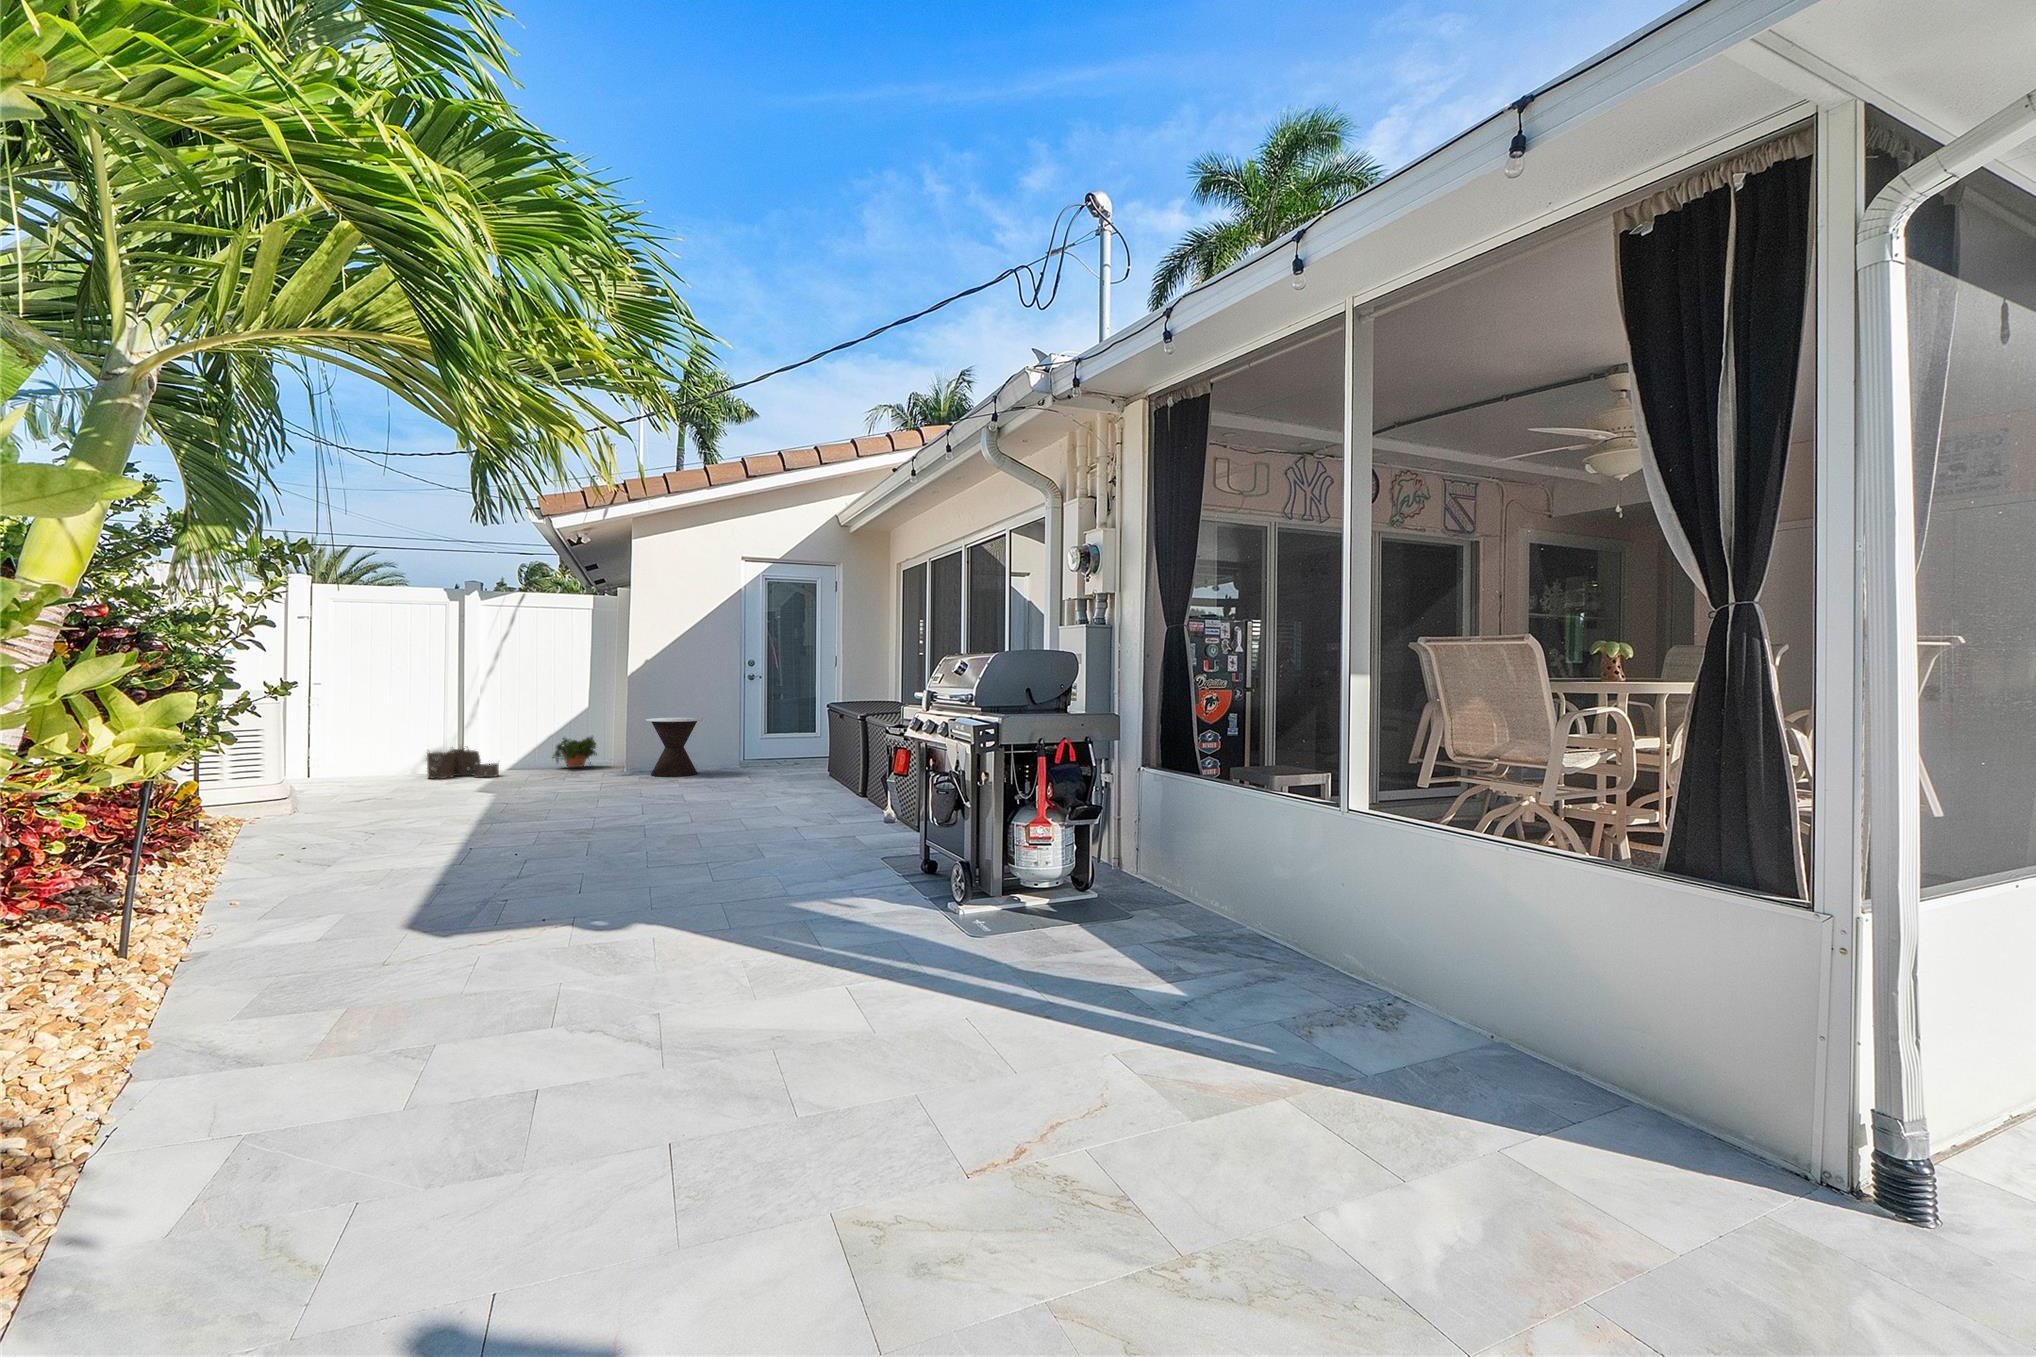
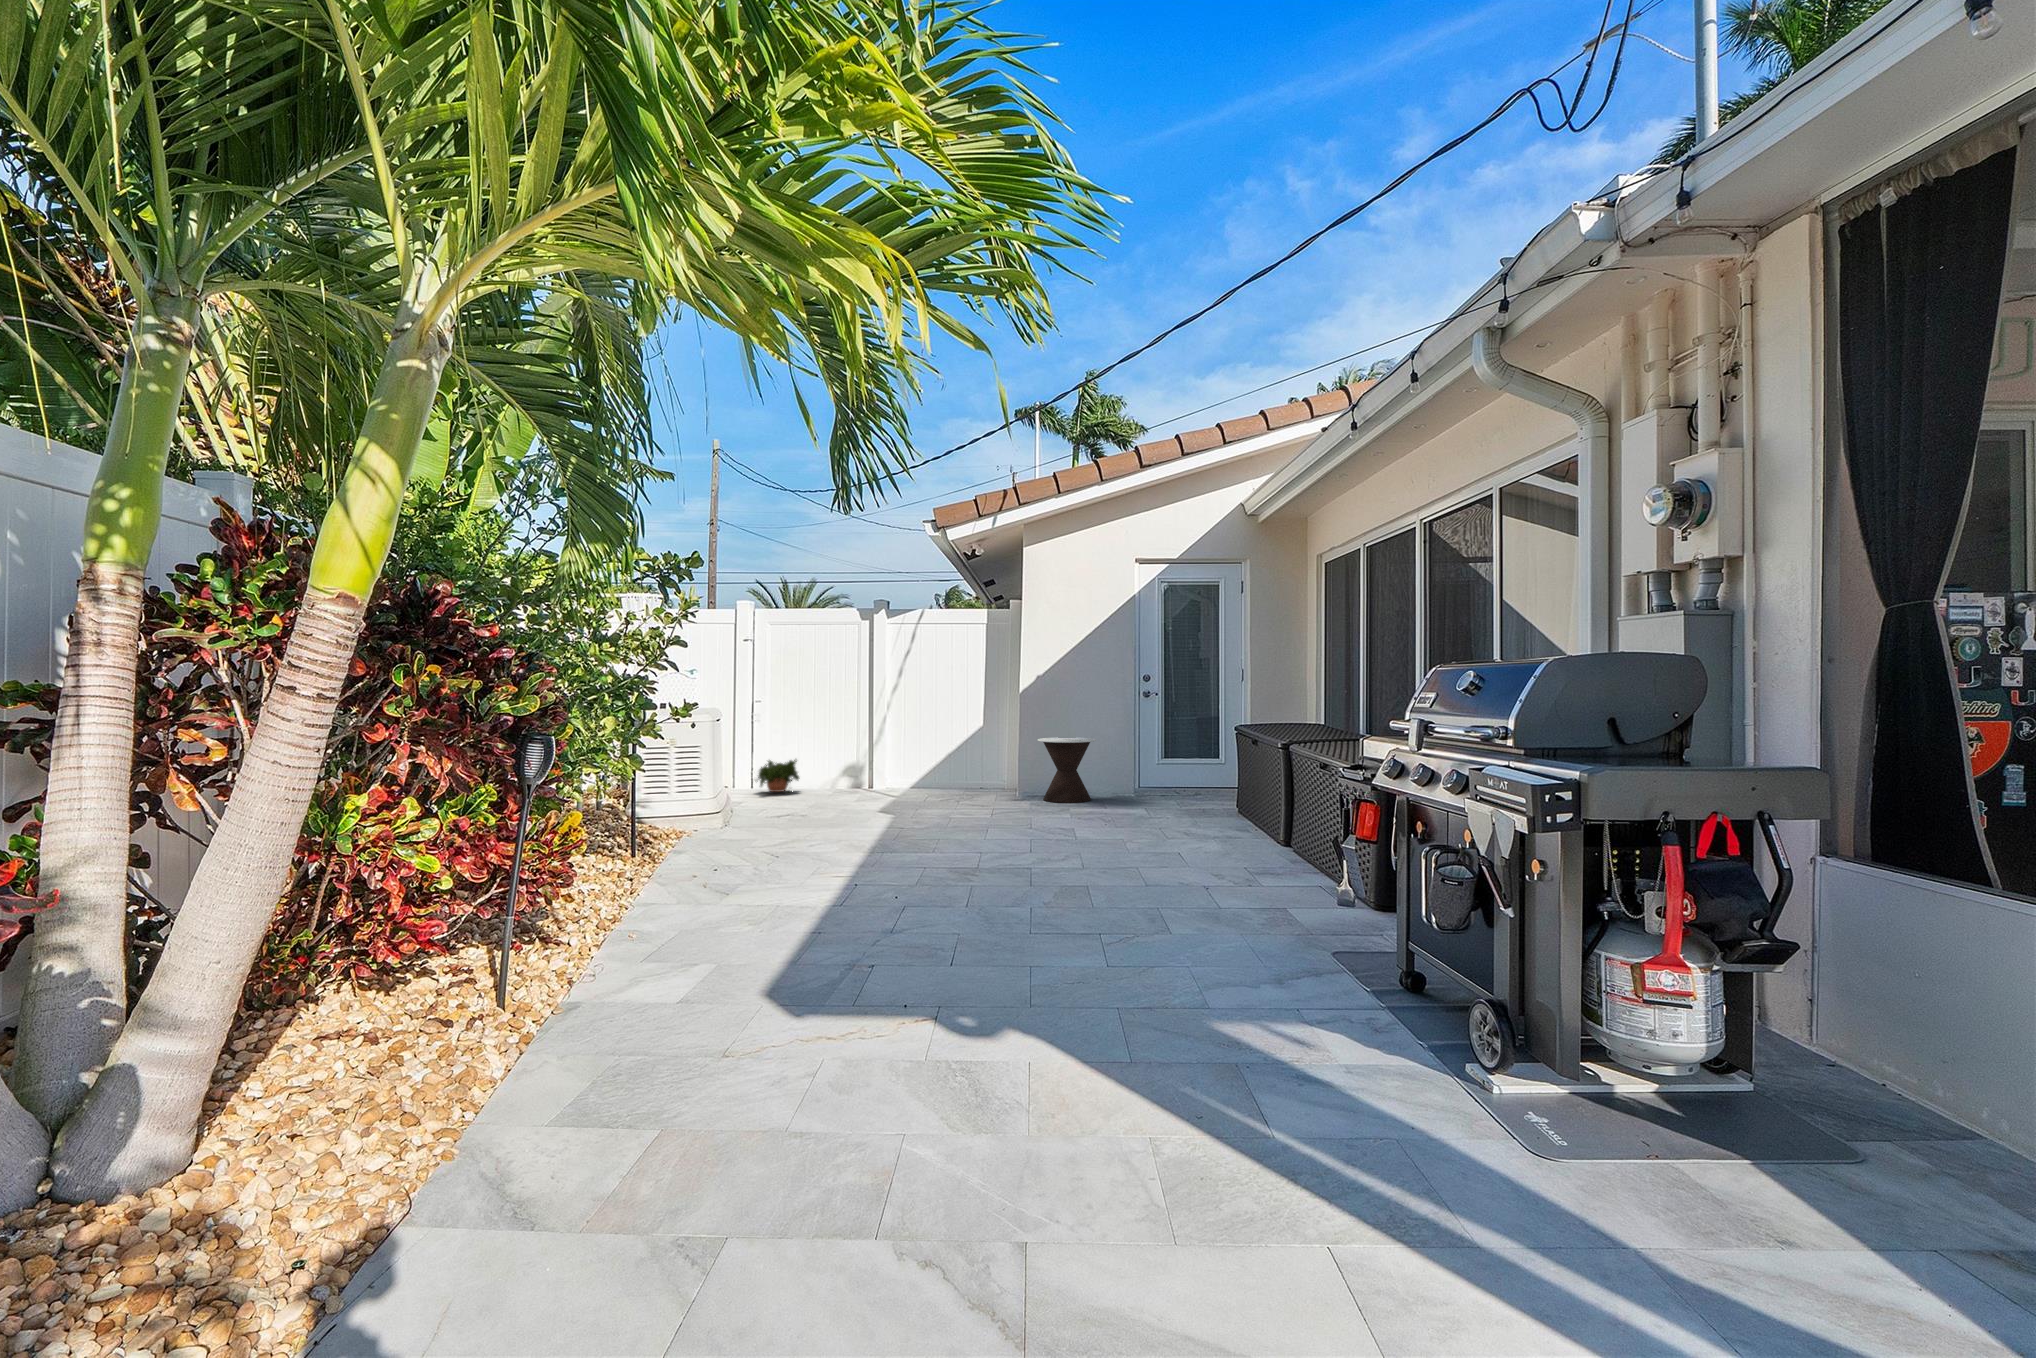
potted plant: present [552,737,597,767] -> present [758,760,800,792]
woven basket: present [427,748,499,779] -> none [838,763,901,796]

